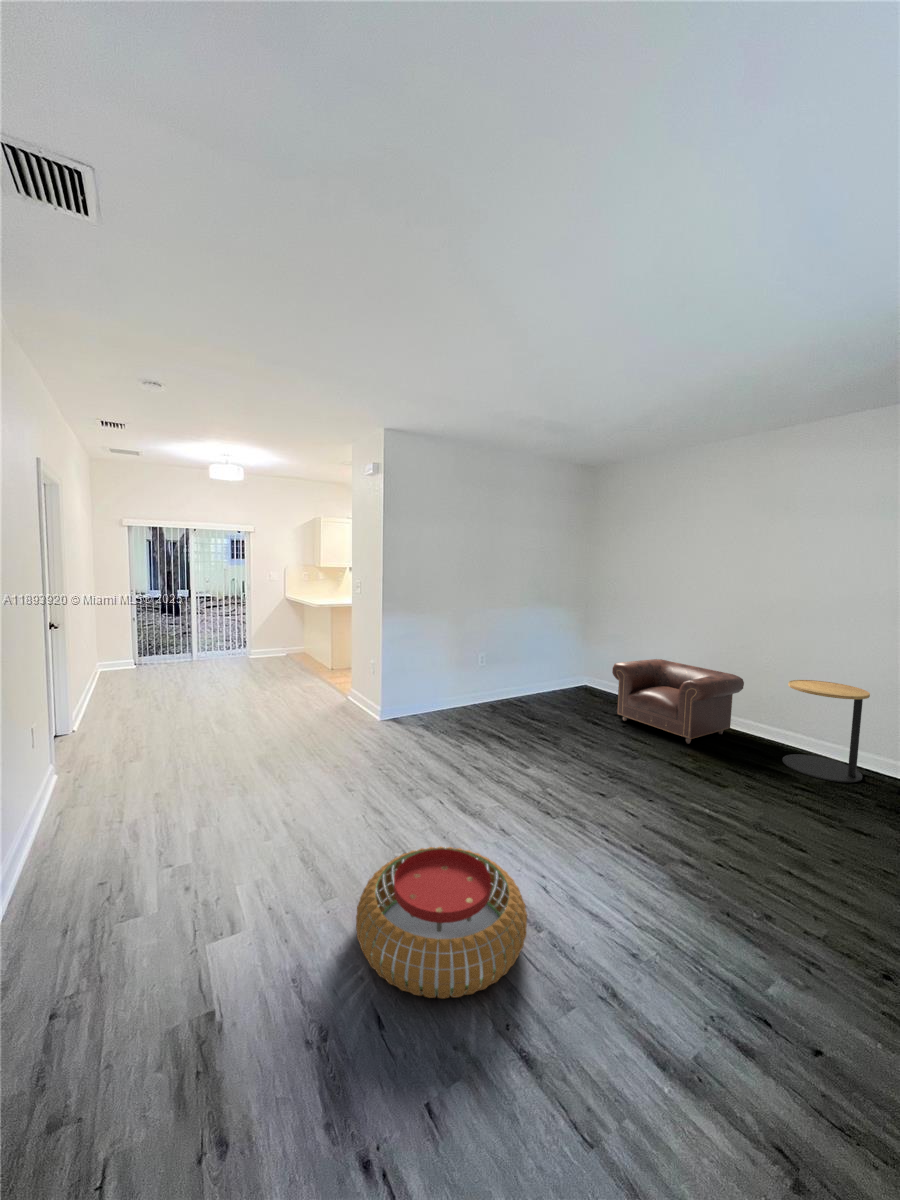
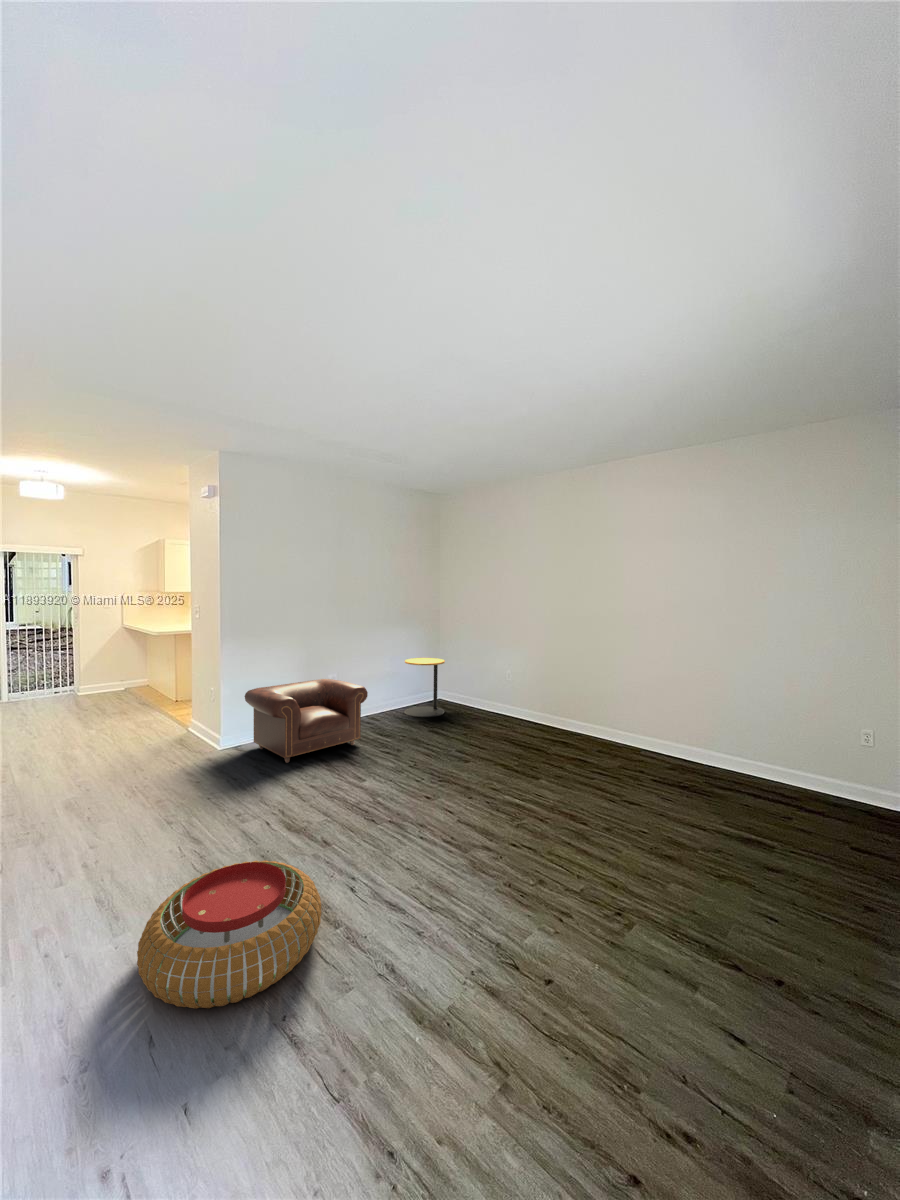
armchair: present [612,659,744,744] -> present [245,679,368,763]
side table: present [783,680,870,783] -> present [404,658,445,717]

